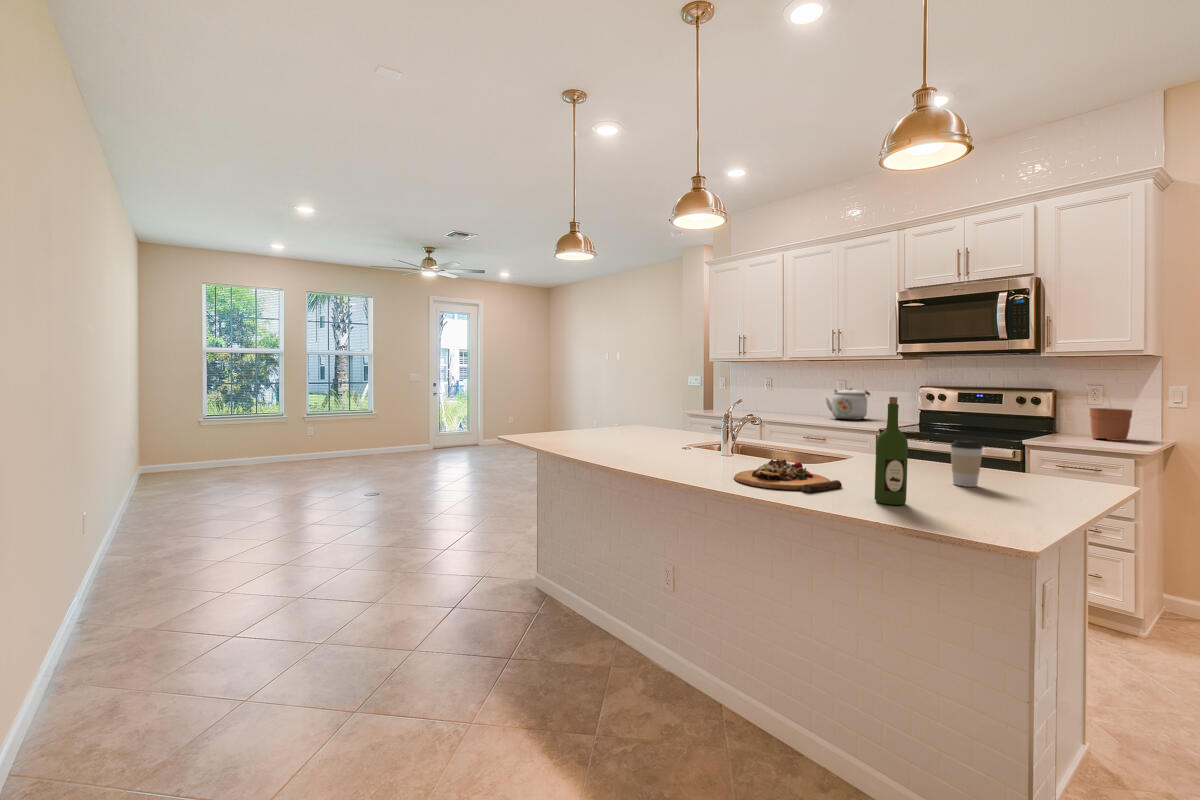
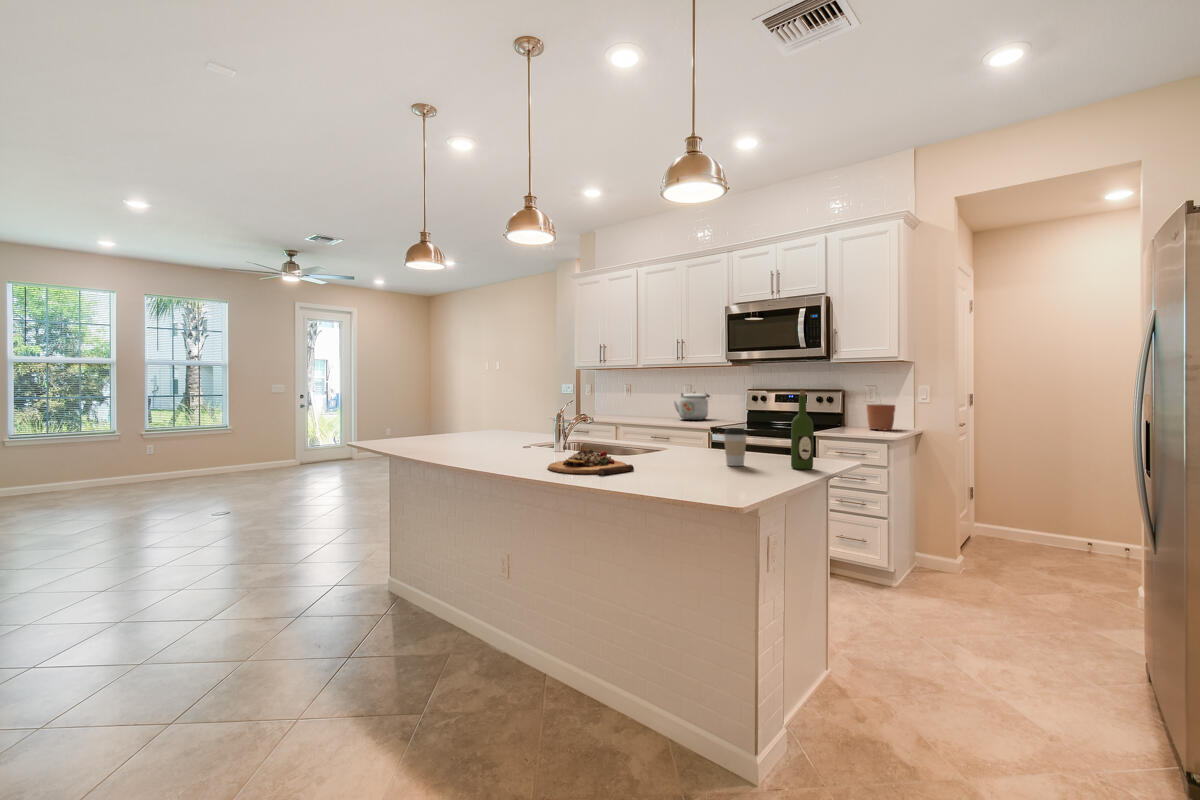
wine bottle: present [875,397,908,505] -> present [791,391,813,469]

